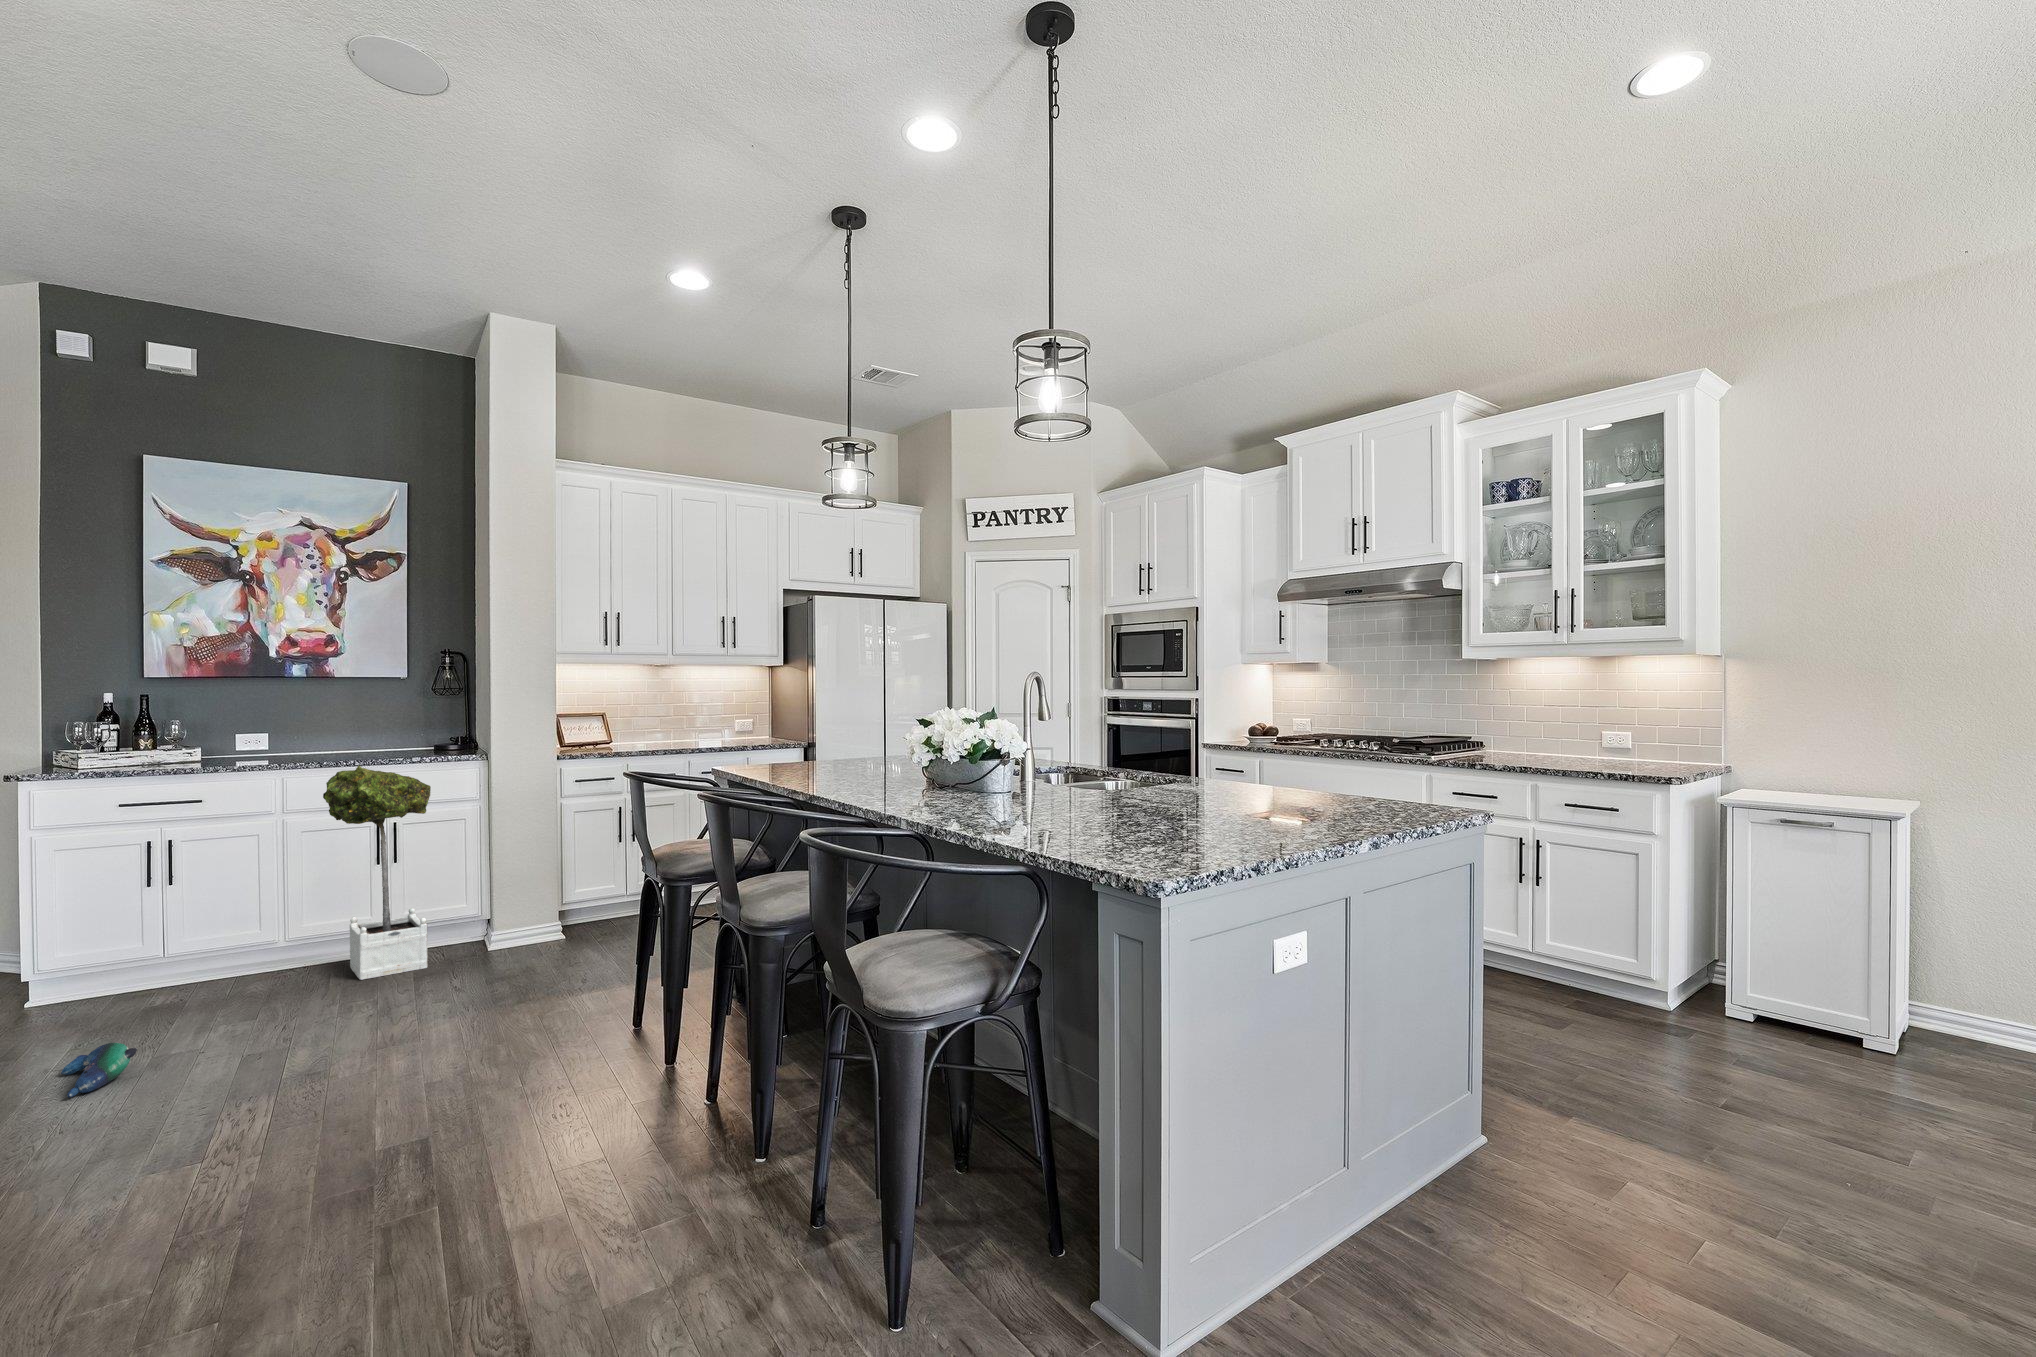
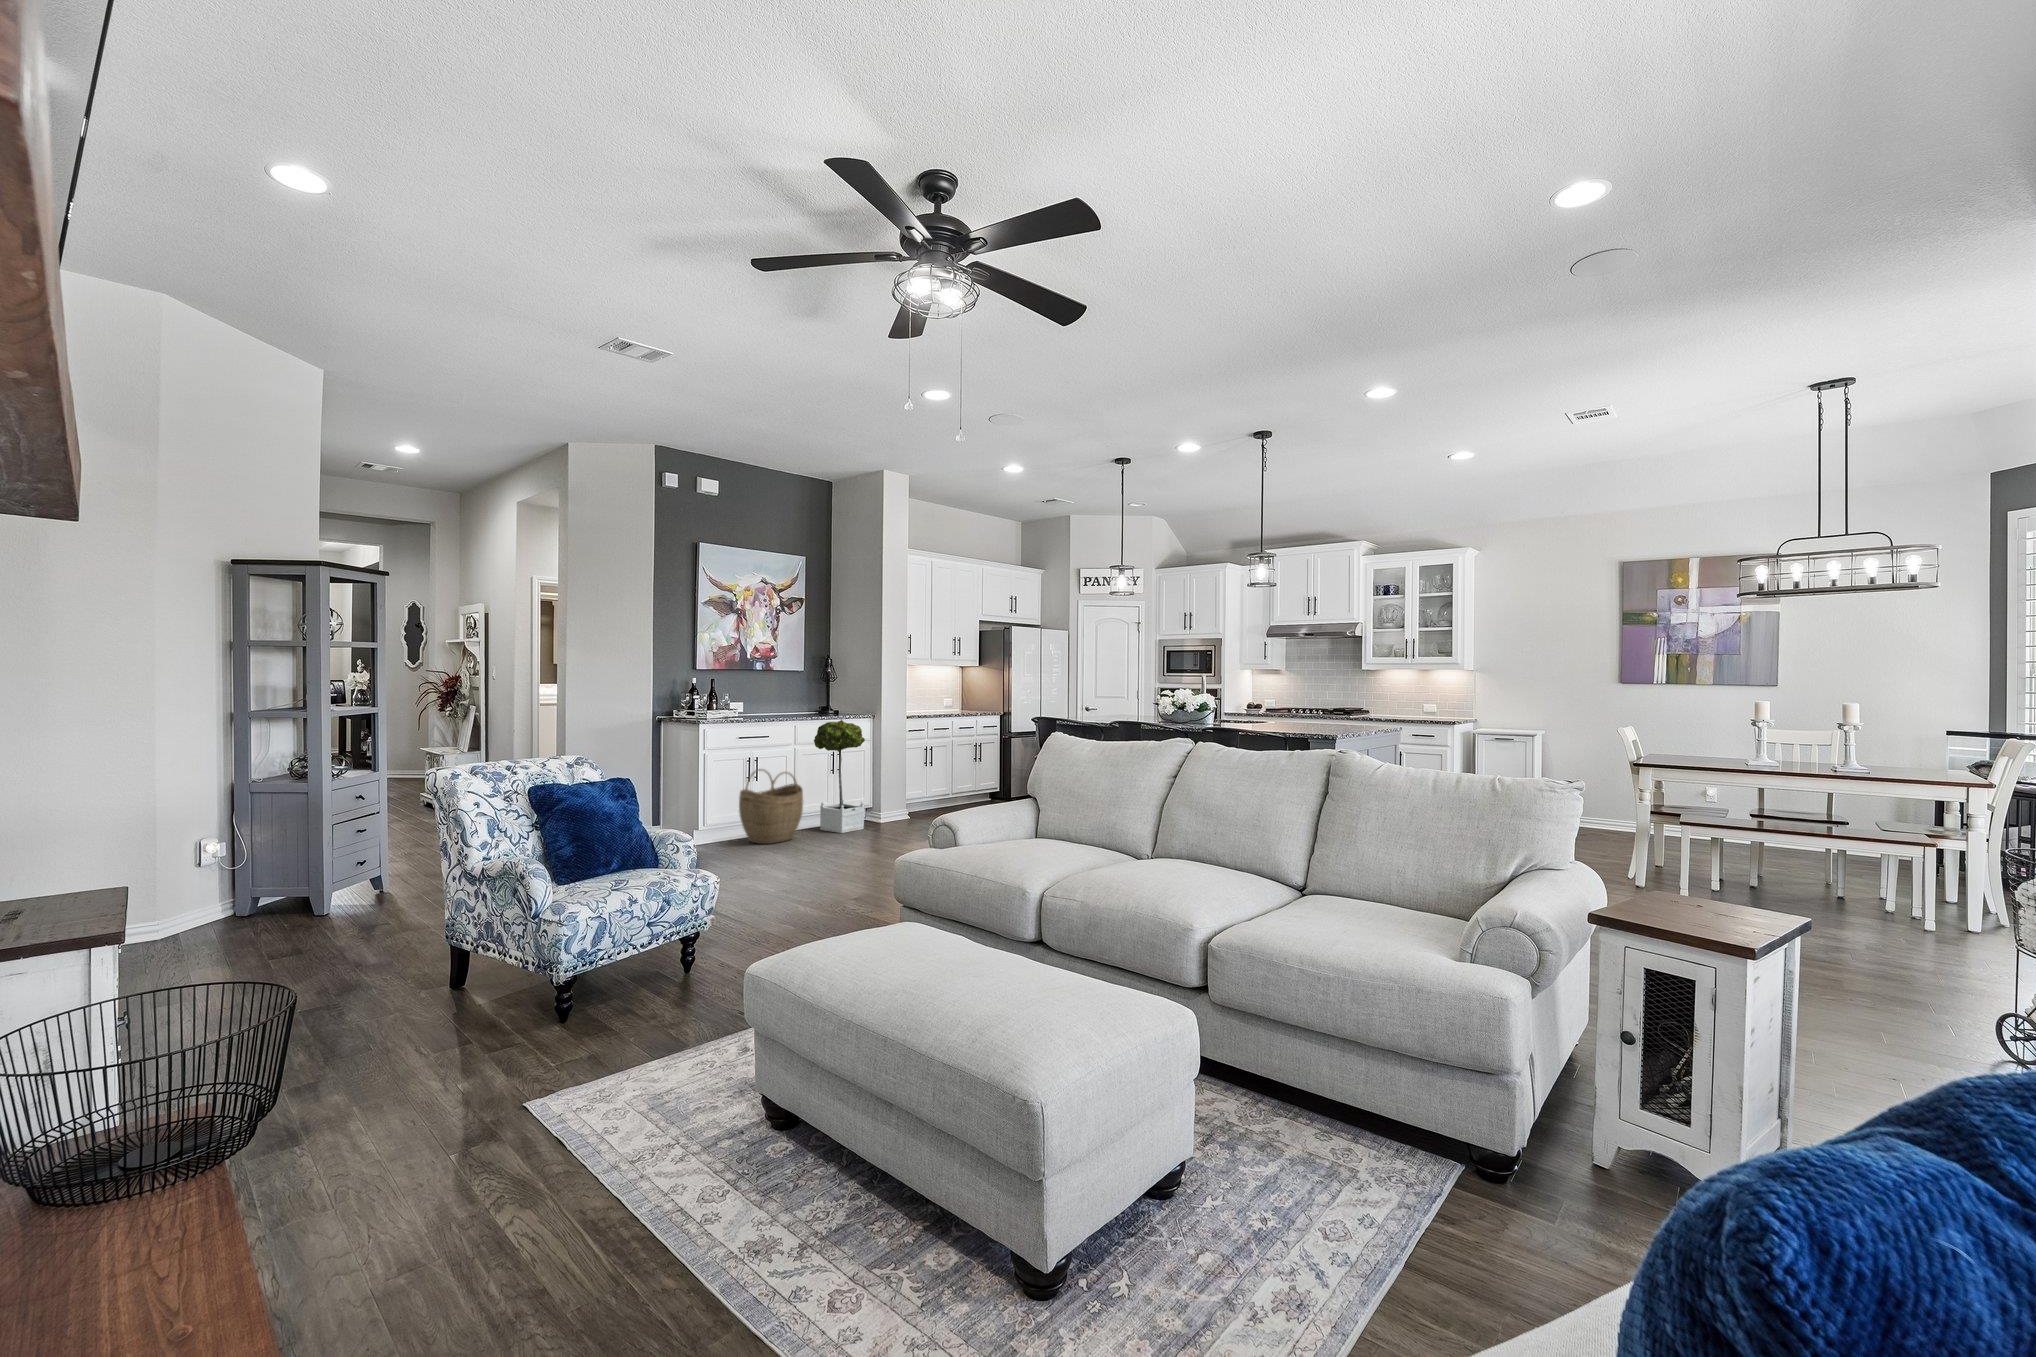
woven basket: none [108,860,267,1011] -> present [739,769,803,844]
plush toy: present [61,1043,137,1097] -> none [801,844,838,863]

